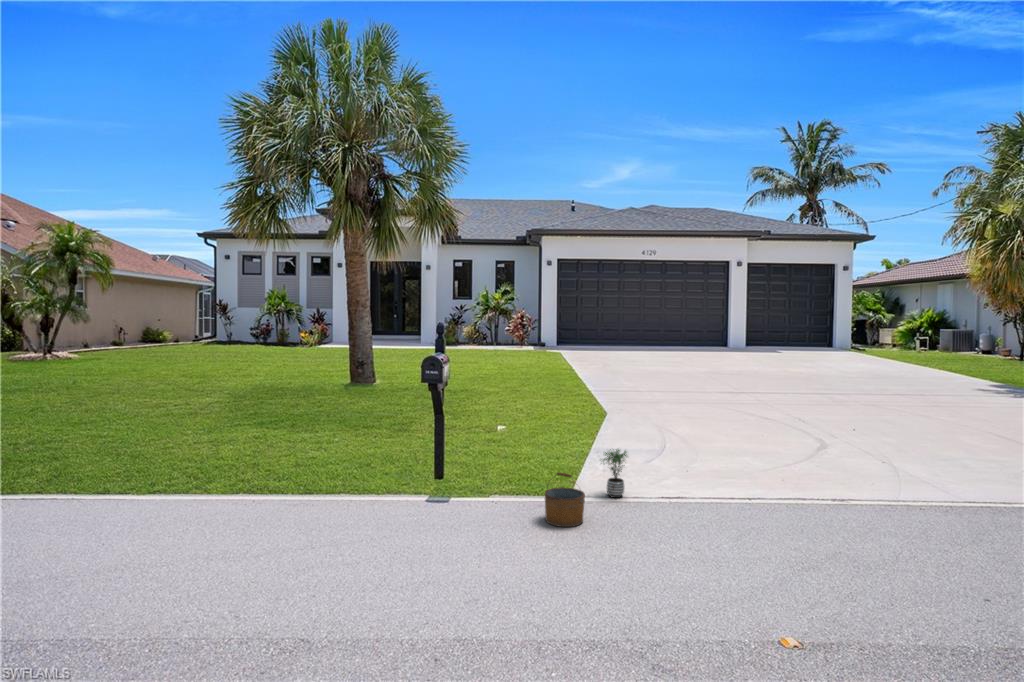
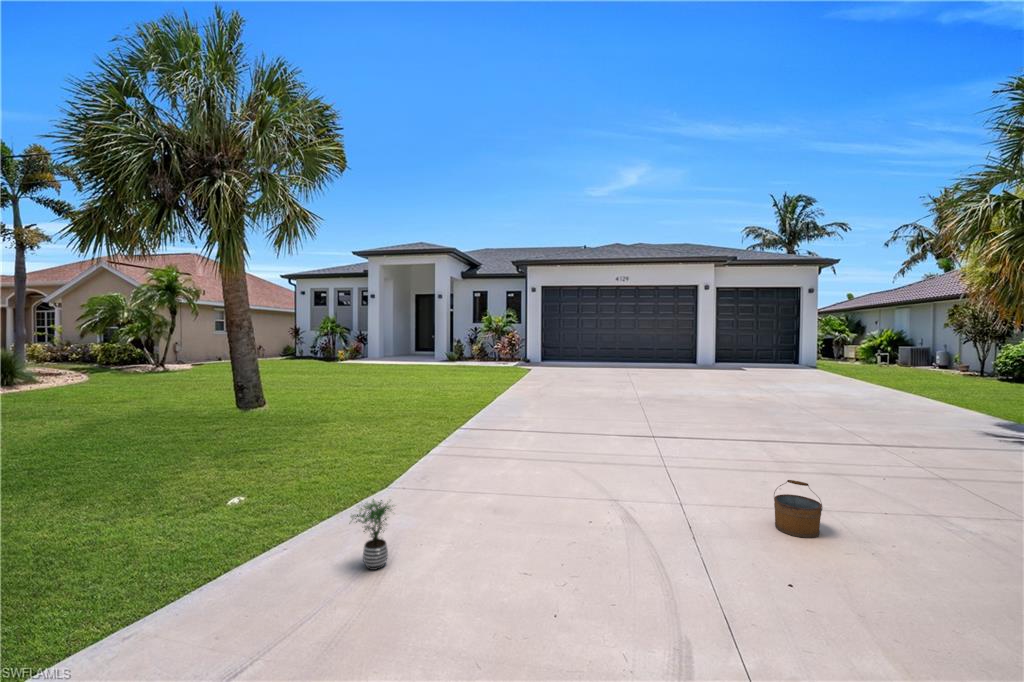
bucket: present [545,473,585,527] -> present [774,480,823,538]

